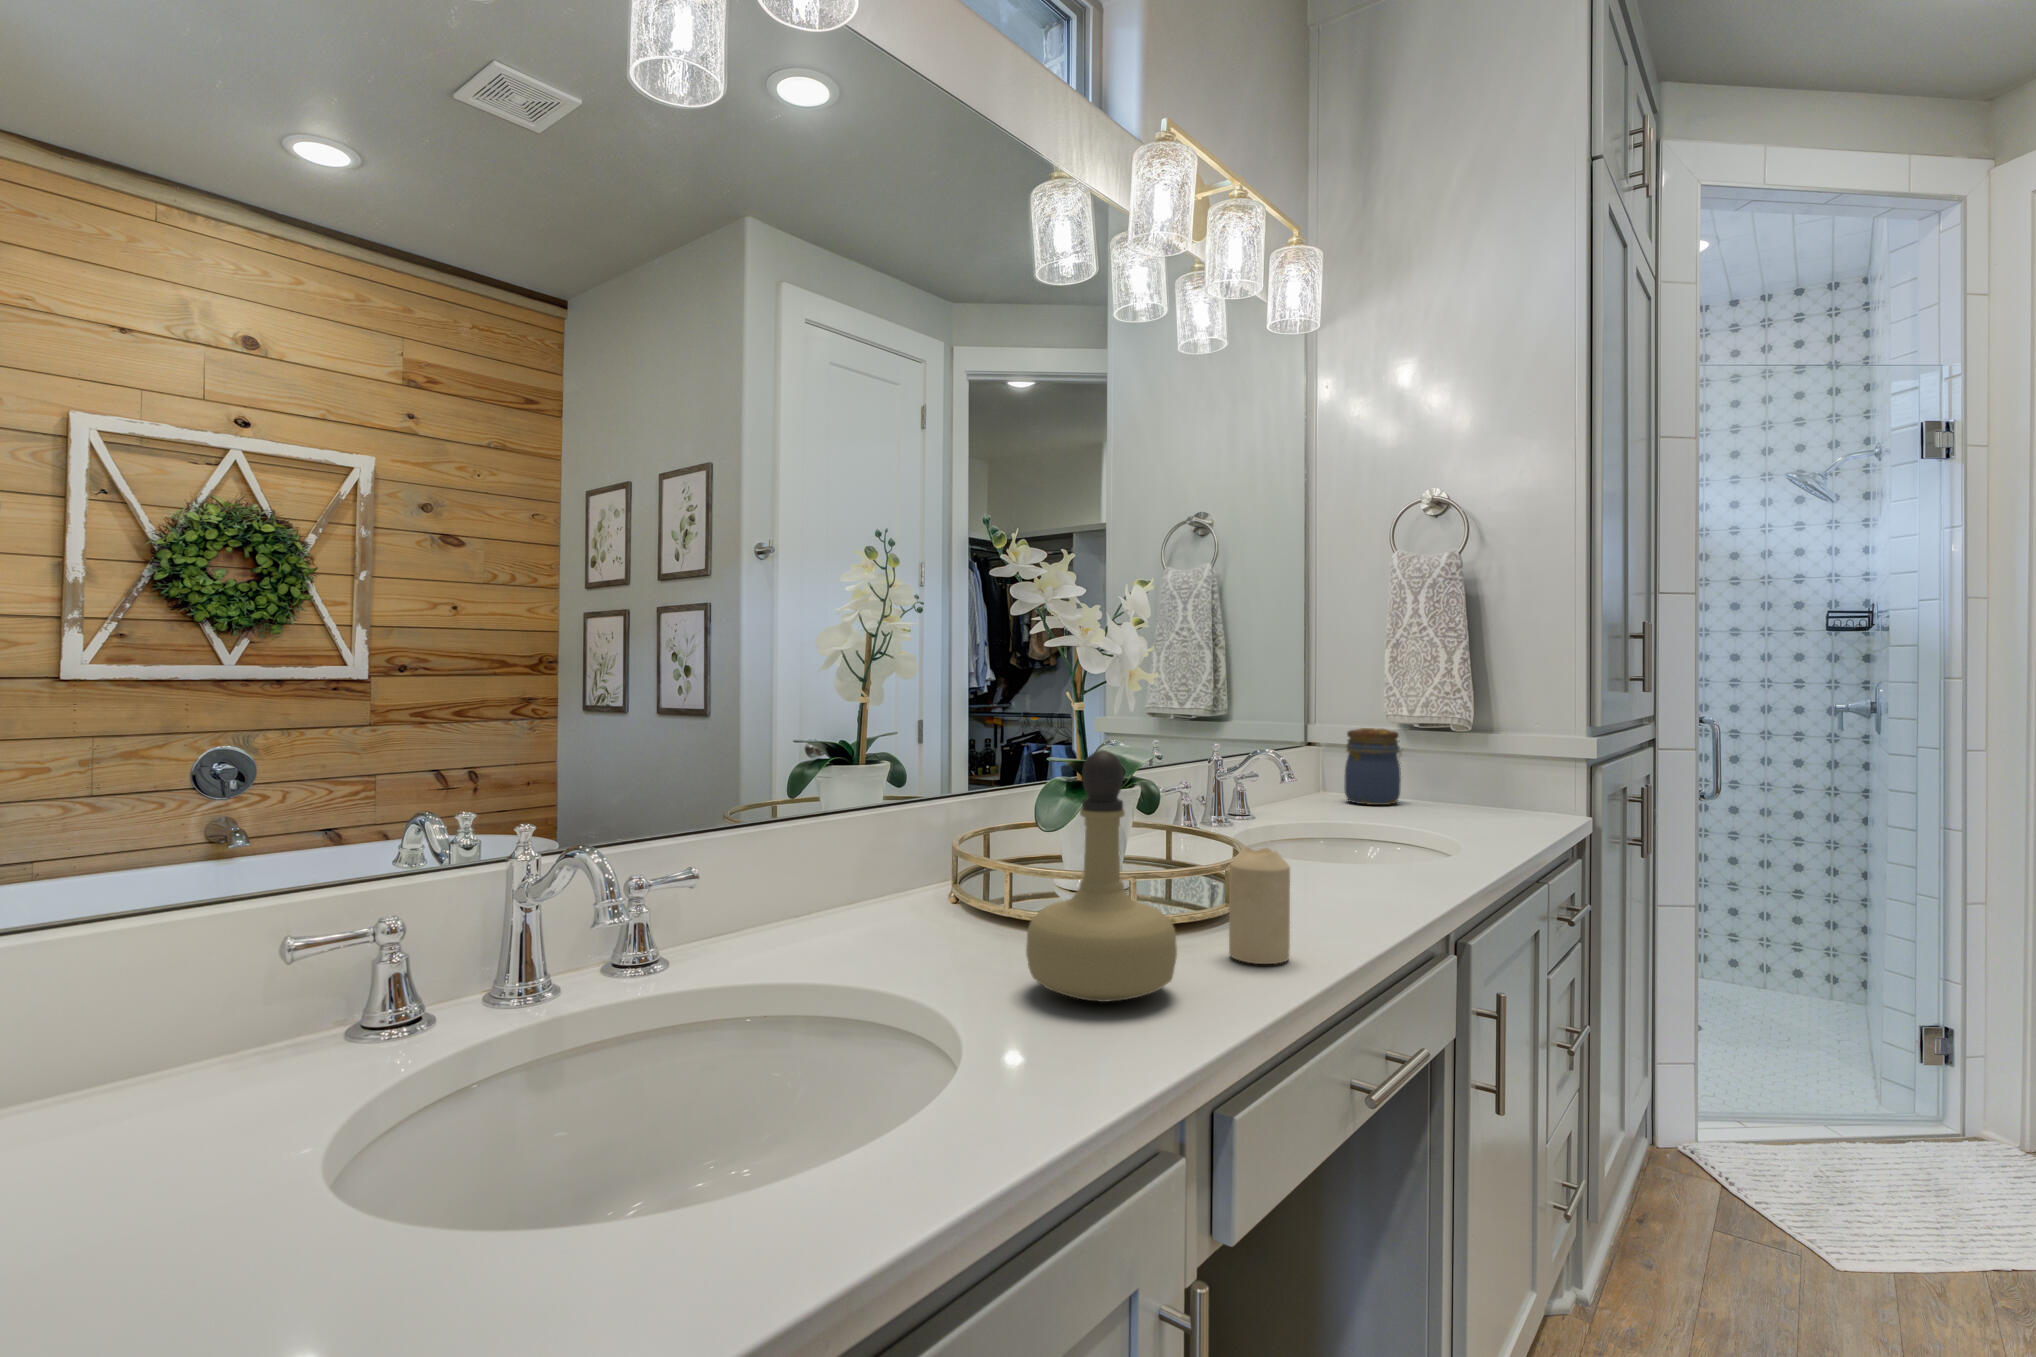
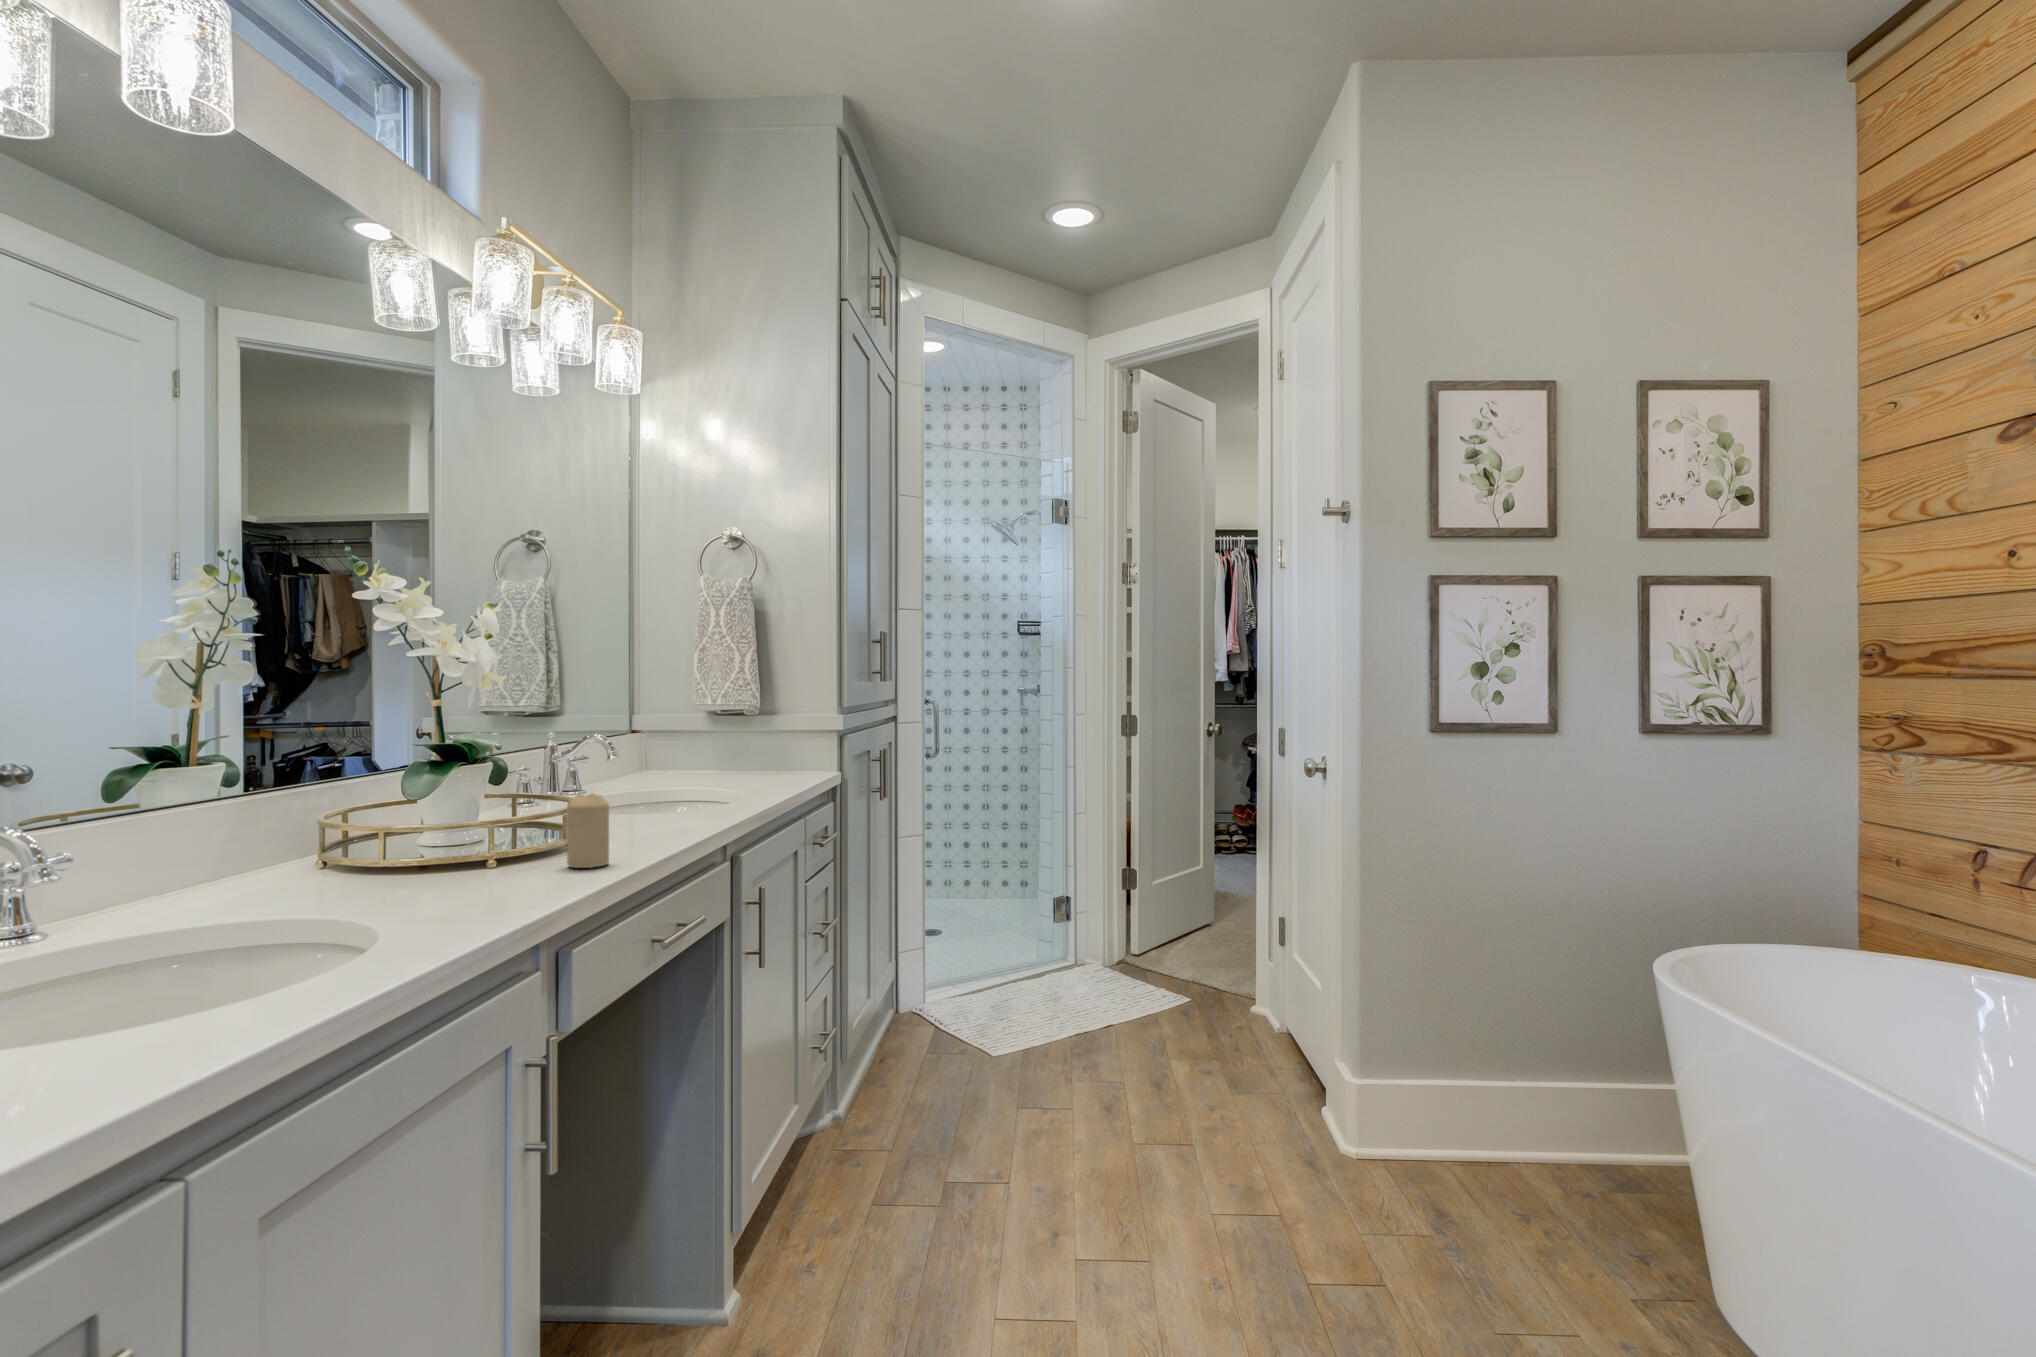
jar: present [1344,728,1403,805] -> none [663,715,712,775]
perfume bottle: present [1026,750,1177,1002] -> none [421,732,532,896]

